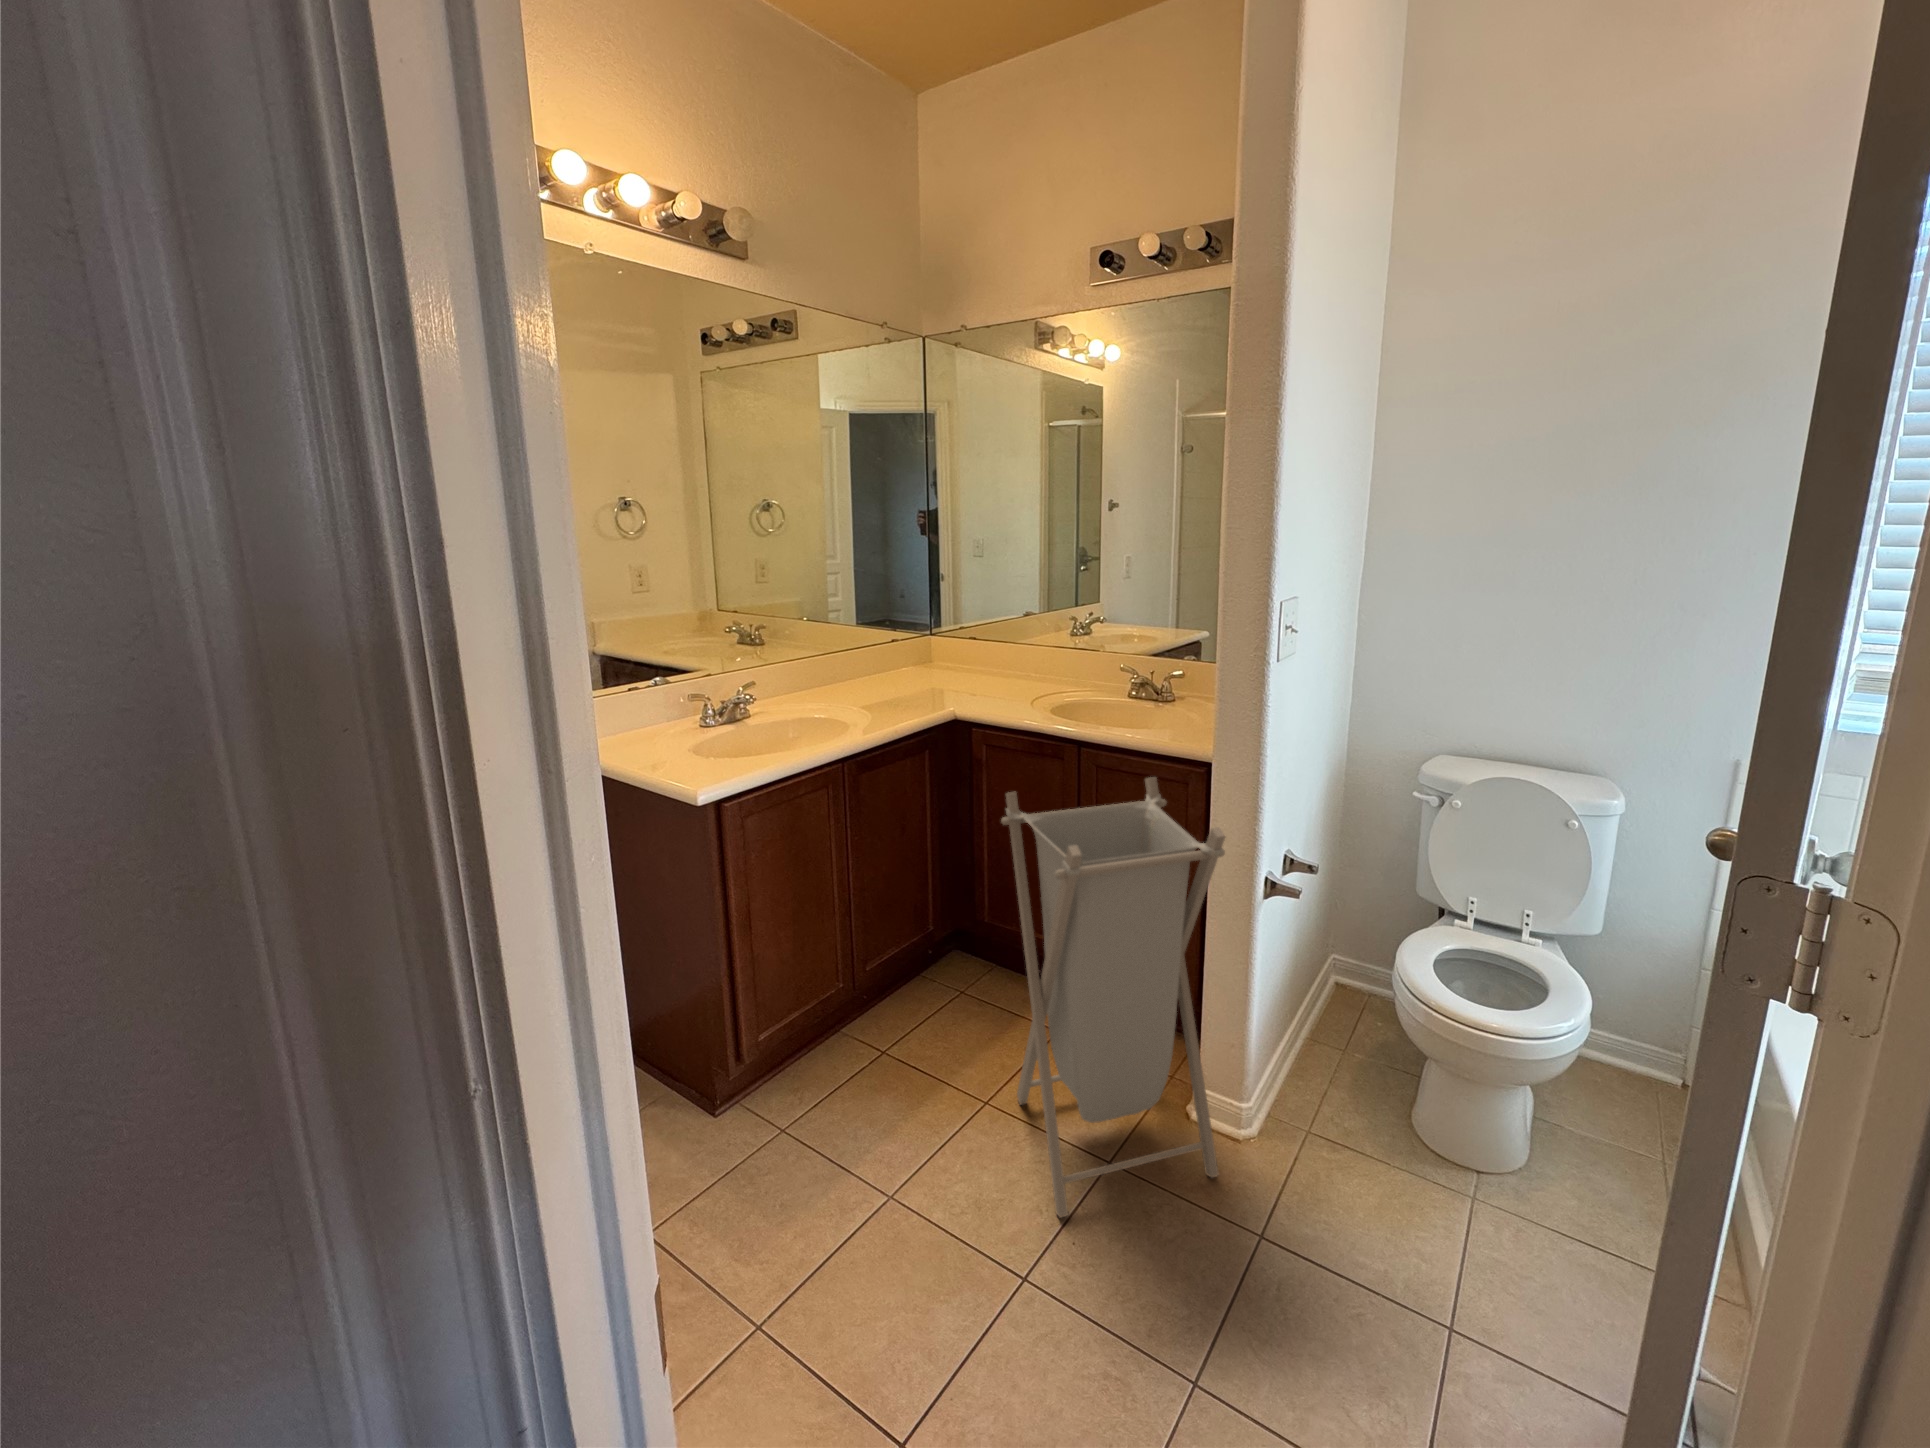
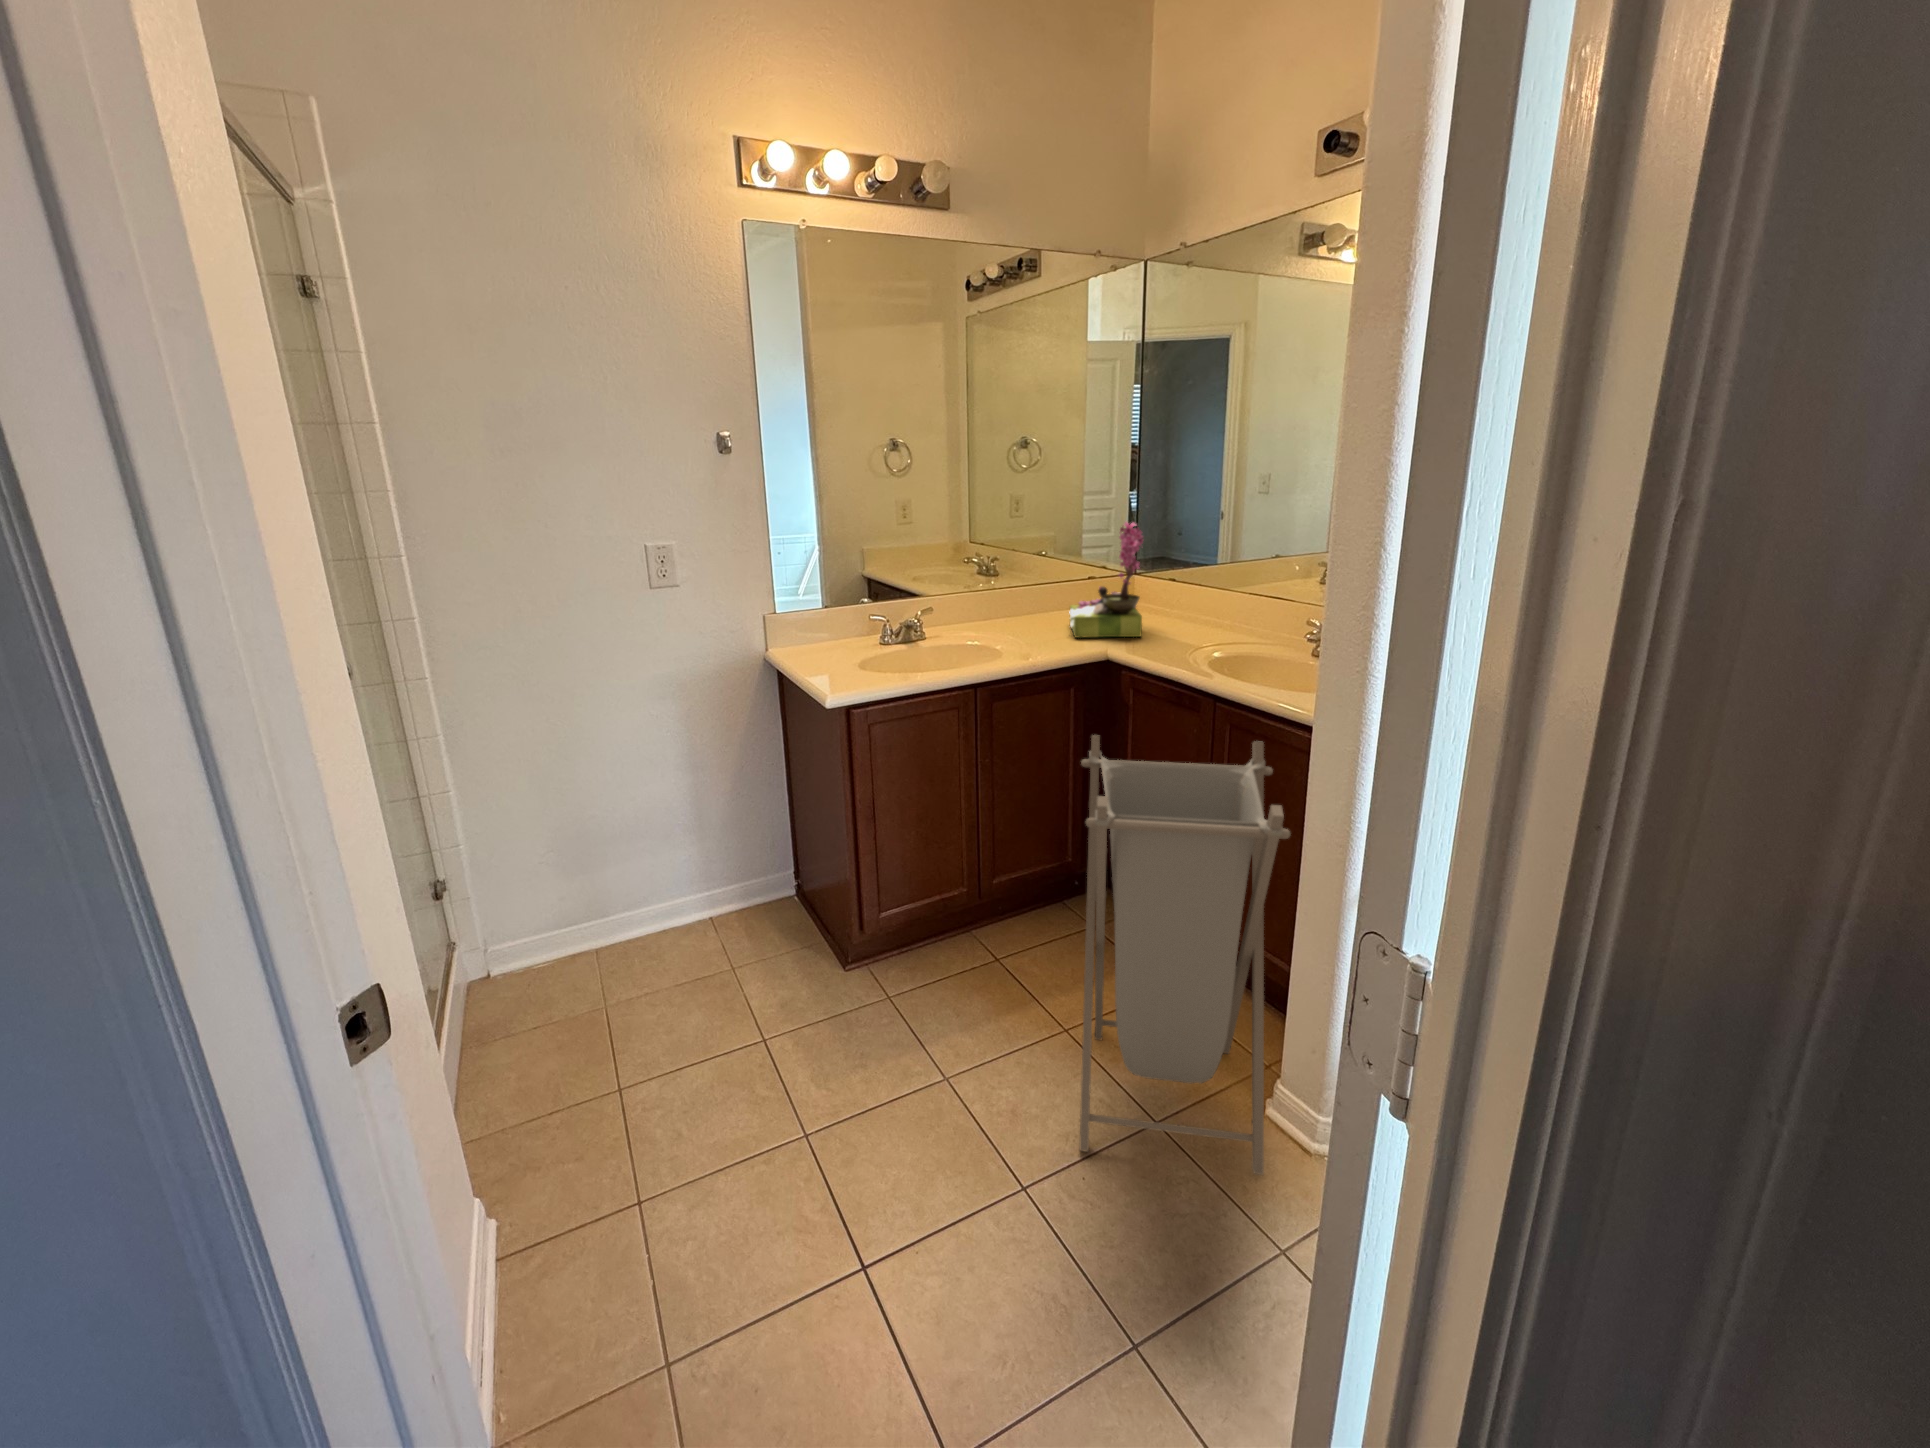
flower arrangement: none [891,582,974,702] -> present [1069,522,1143,638]

